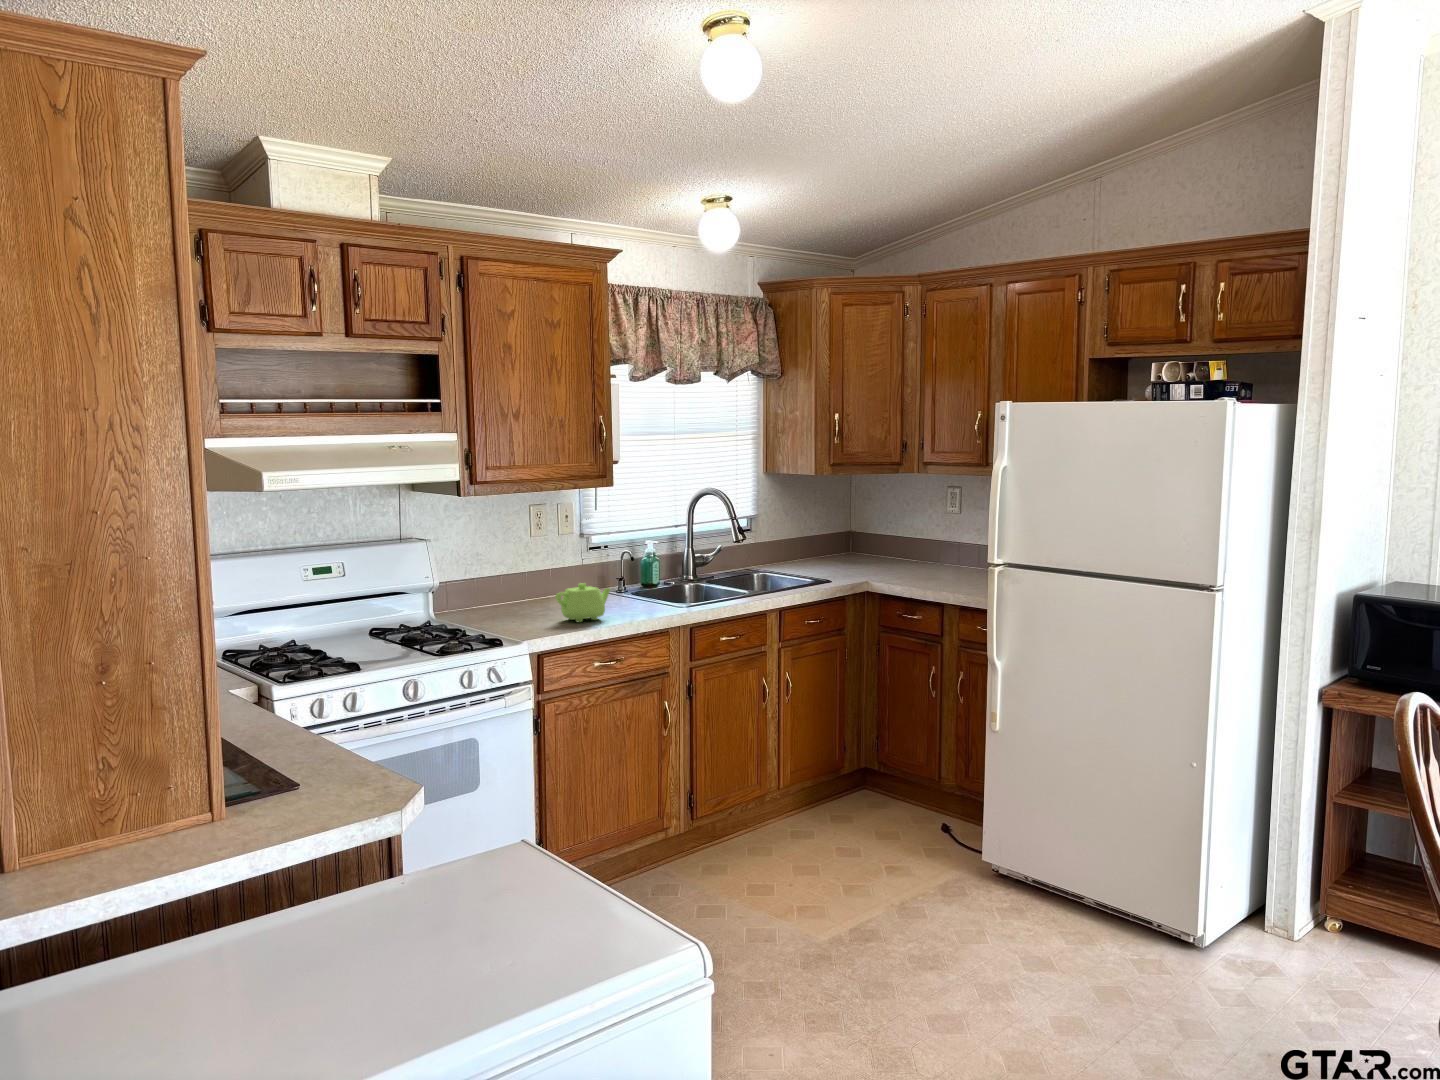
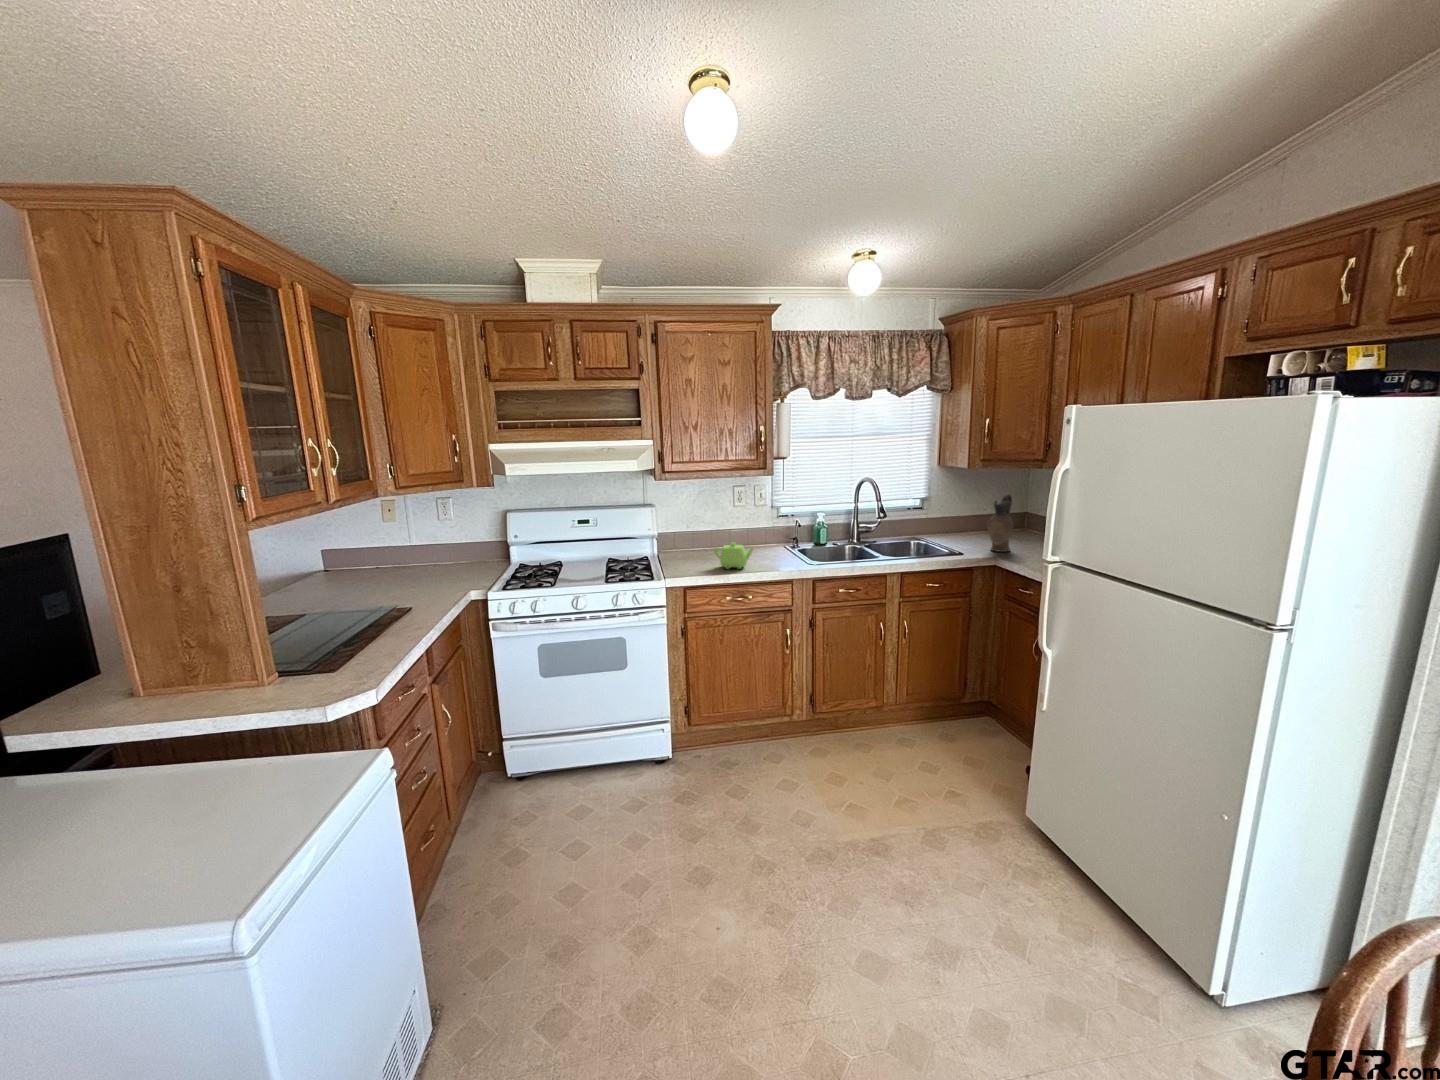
ceramic pitcher: none [846,503,875,575] -> present [987,493,1013,552]

